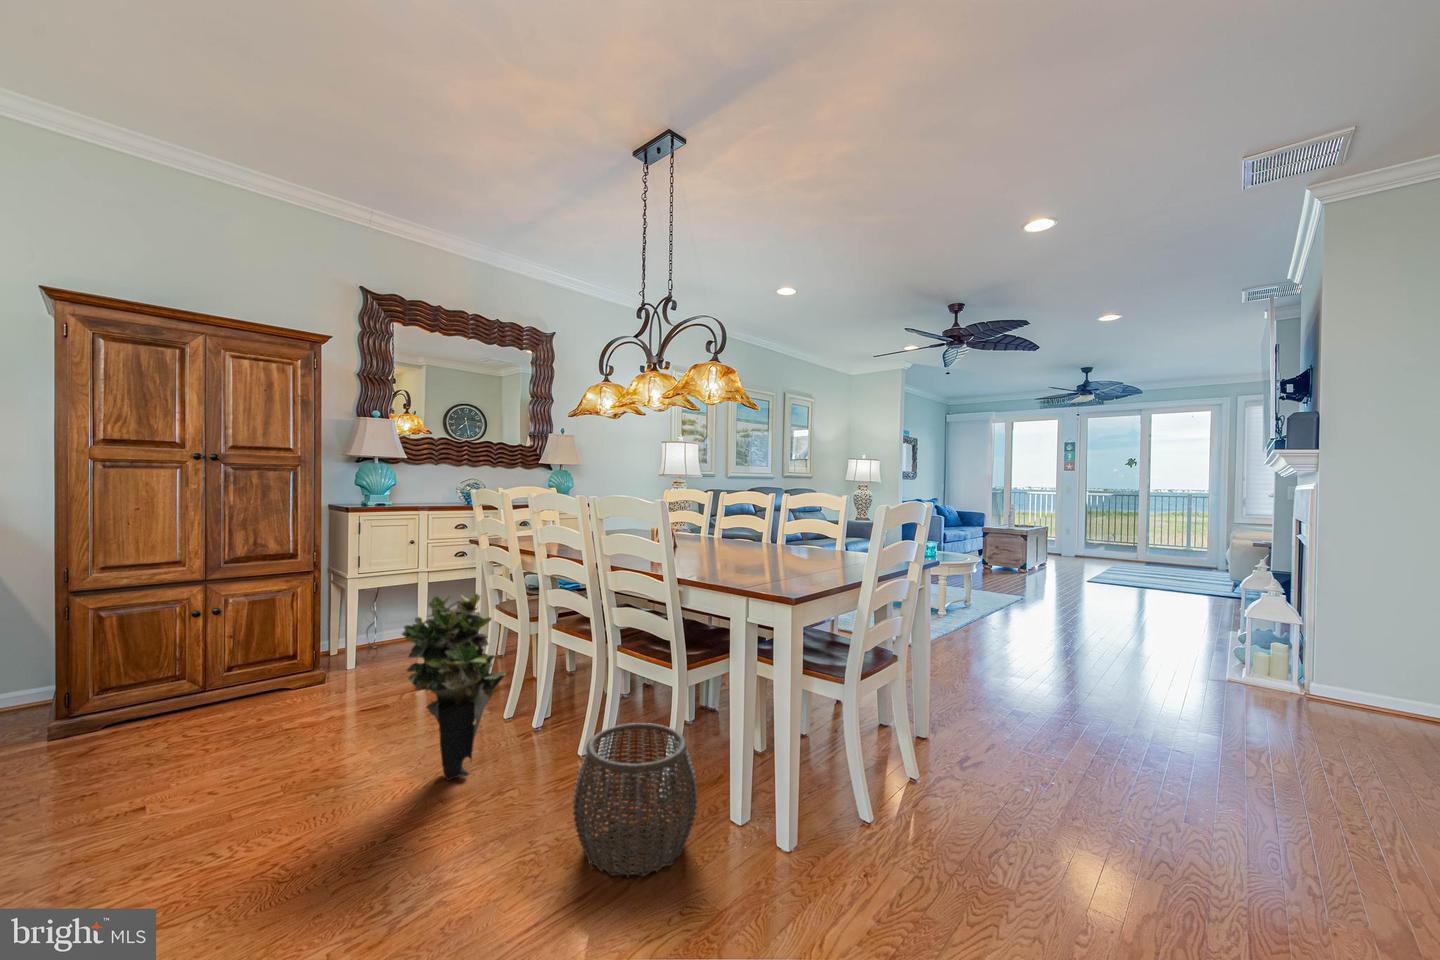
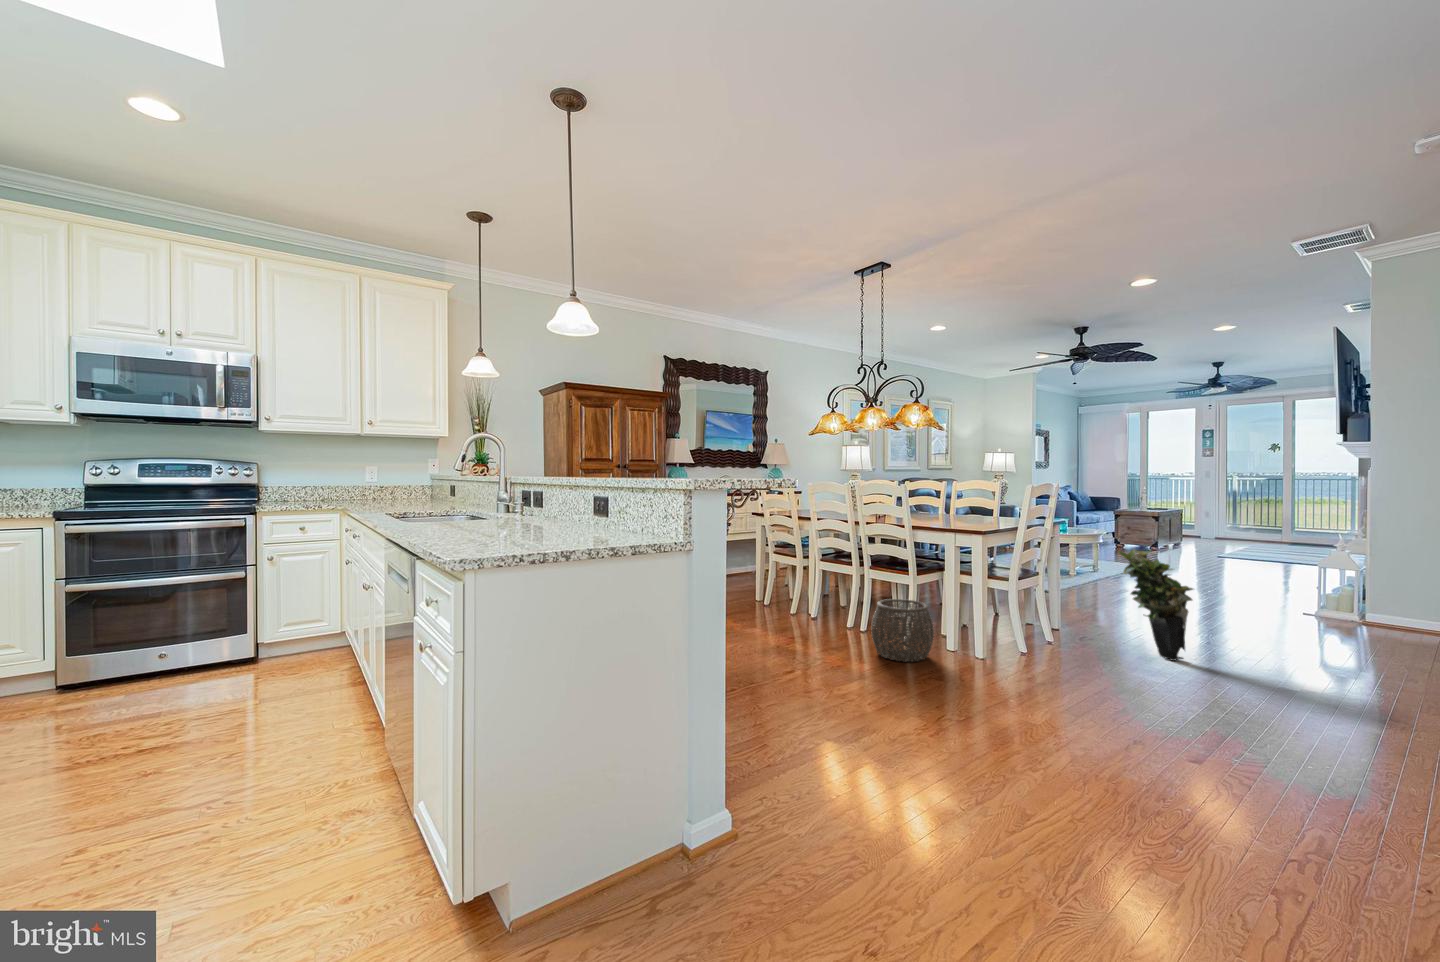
potted plant: present [402,594,506,780] -> present [1118,550,1193,661]

